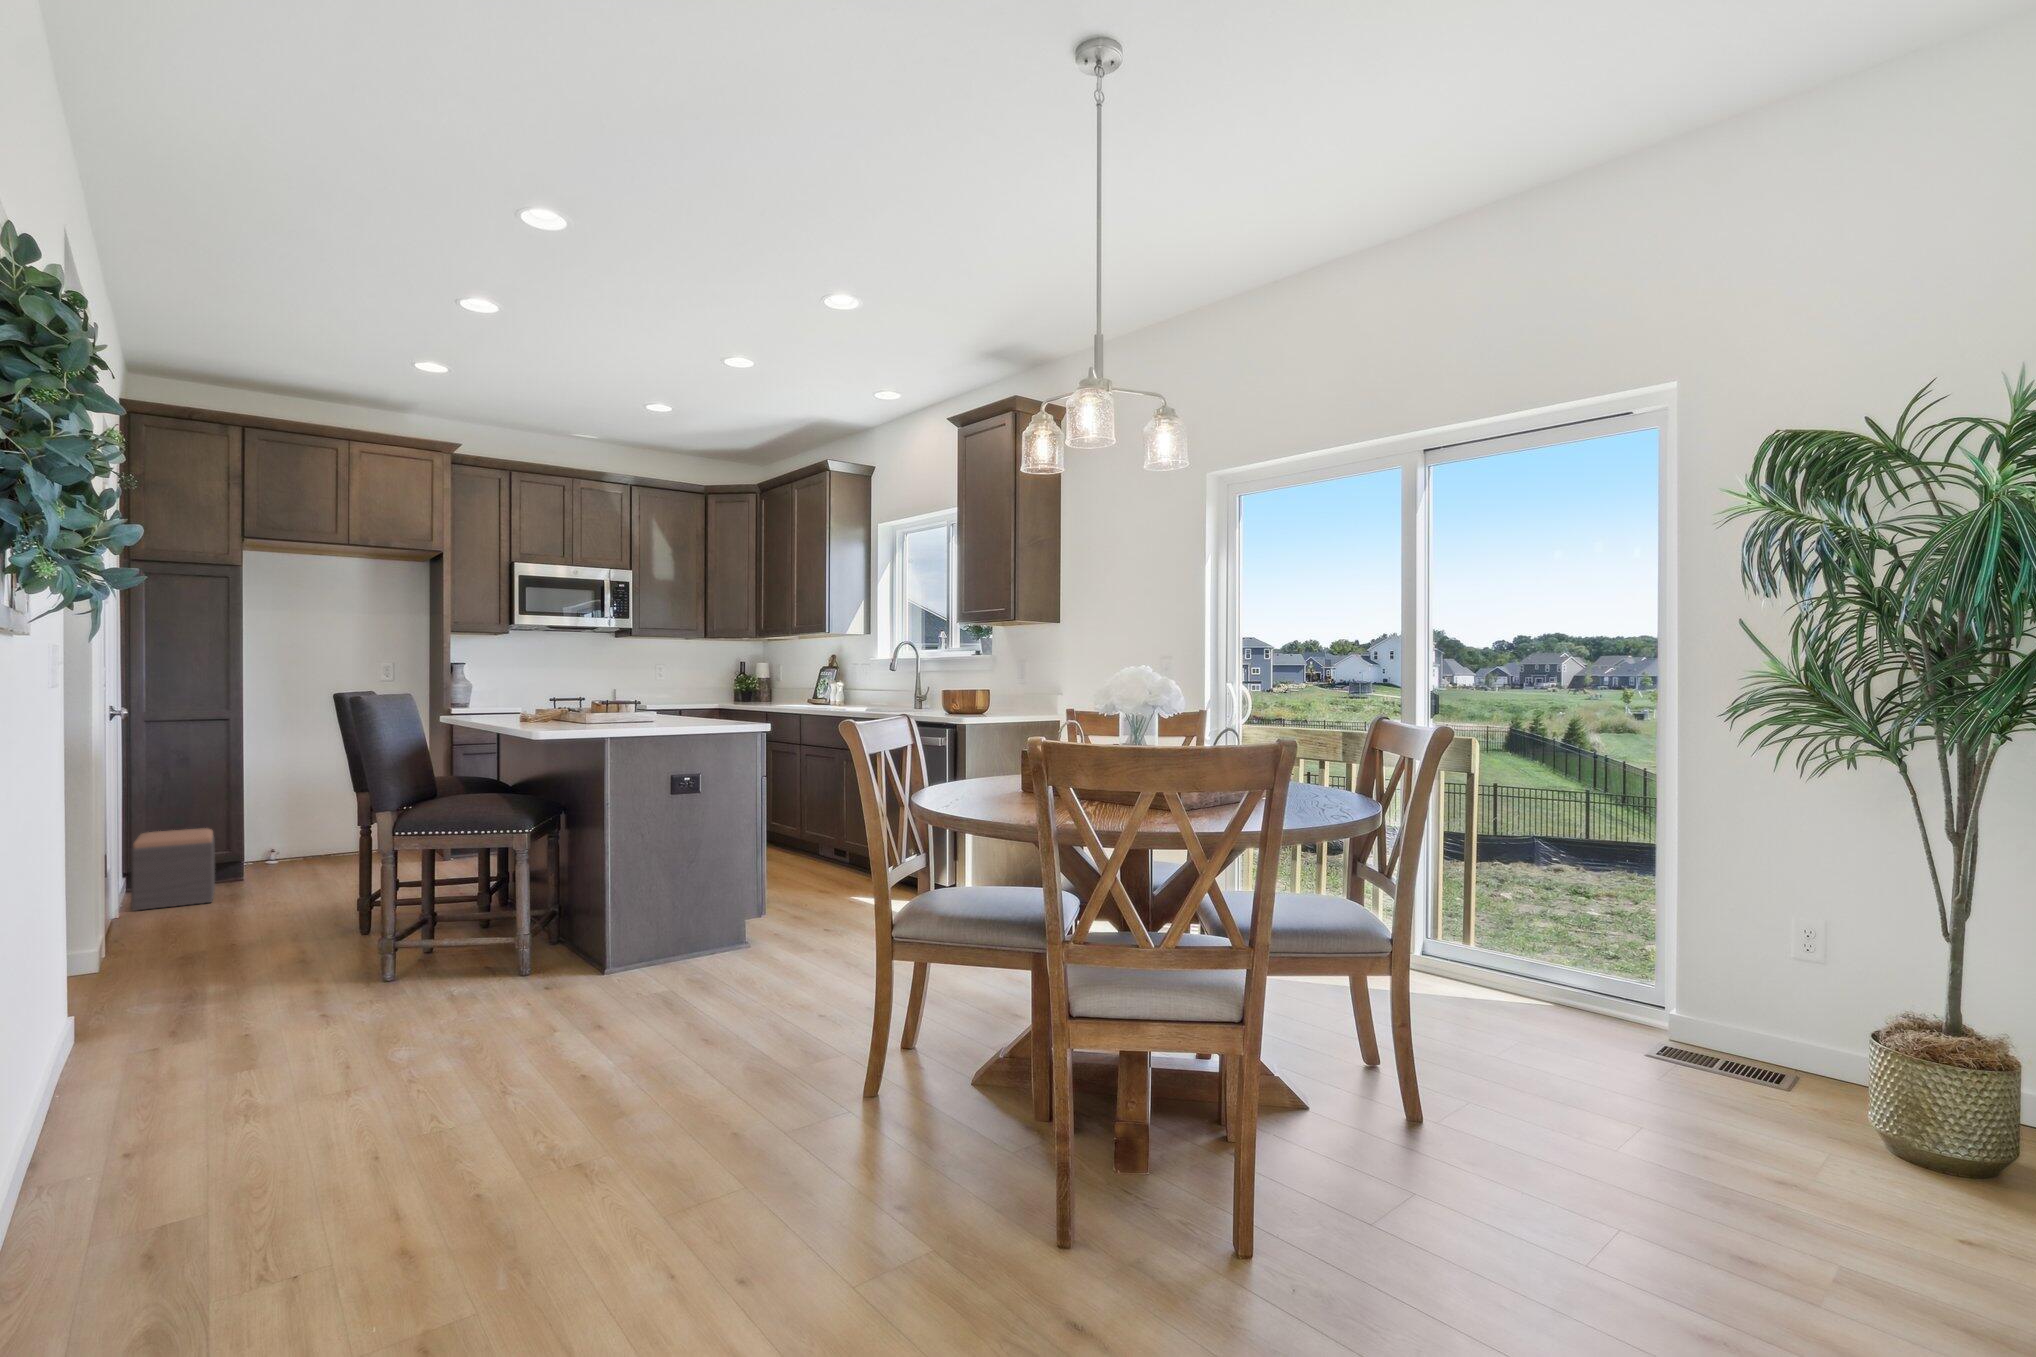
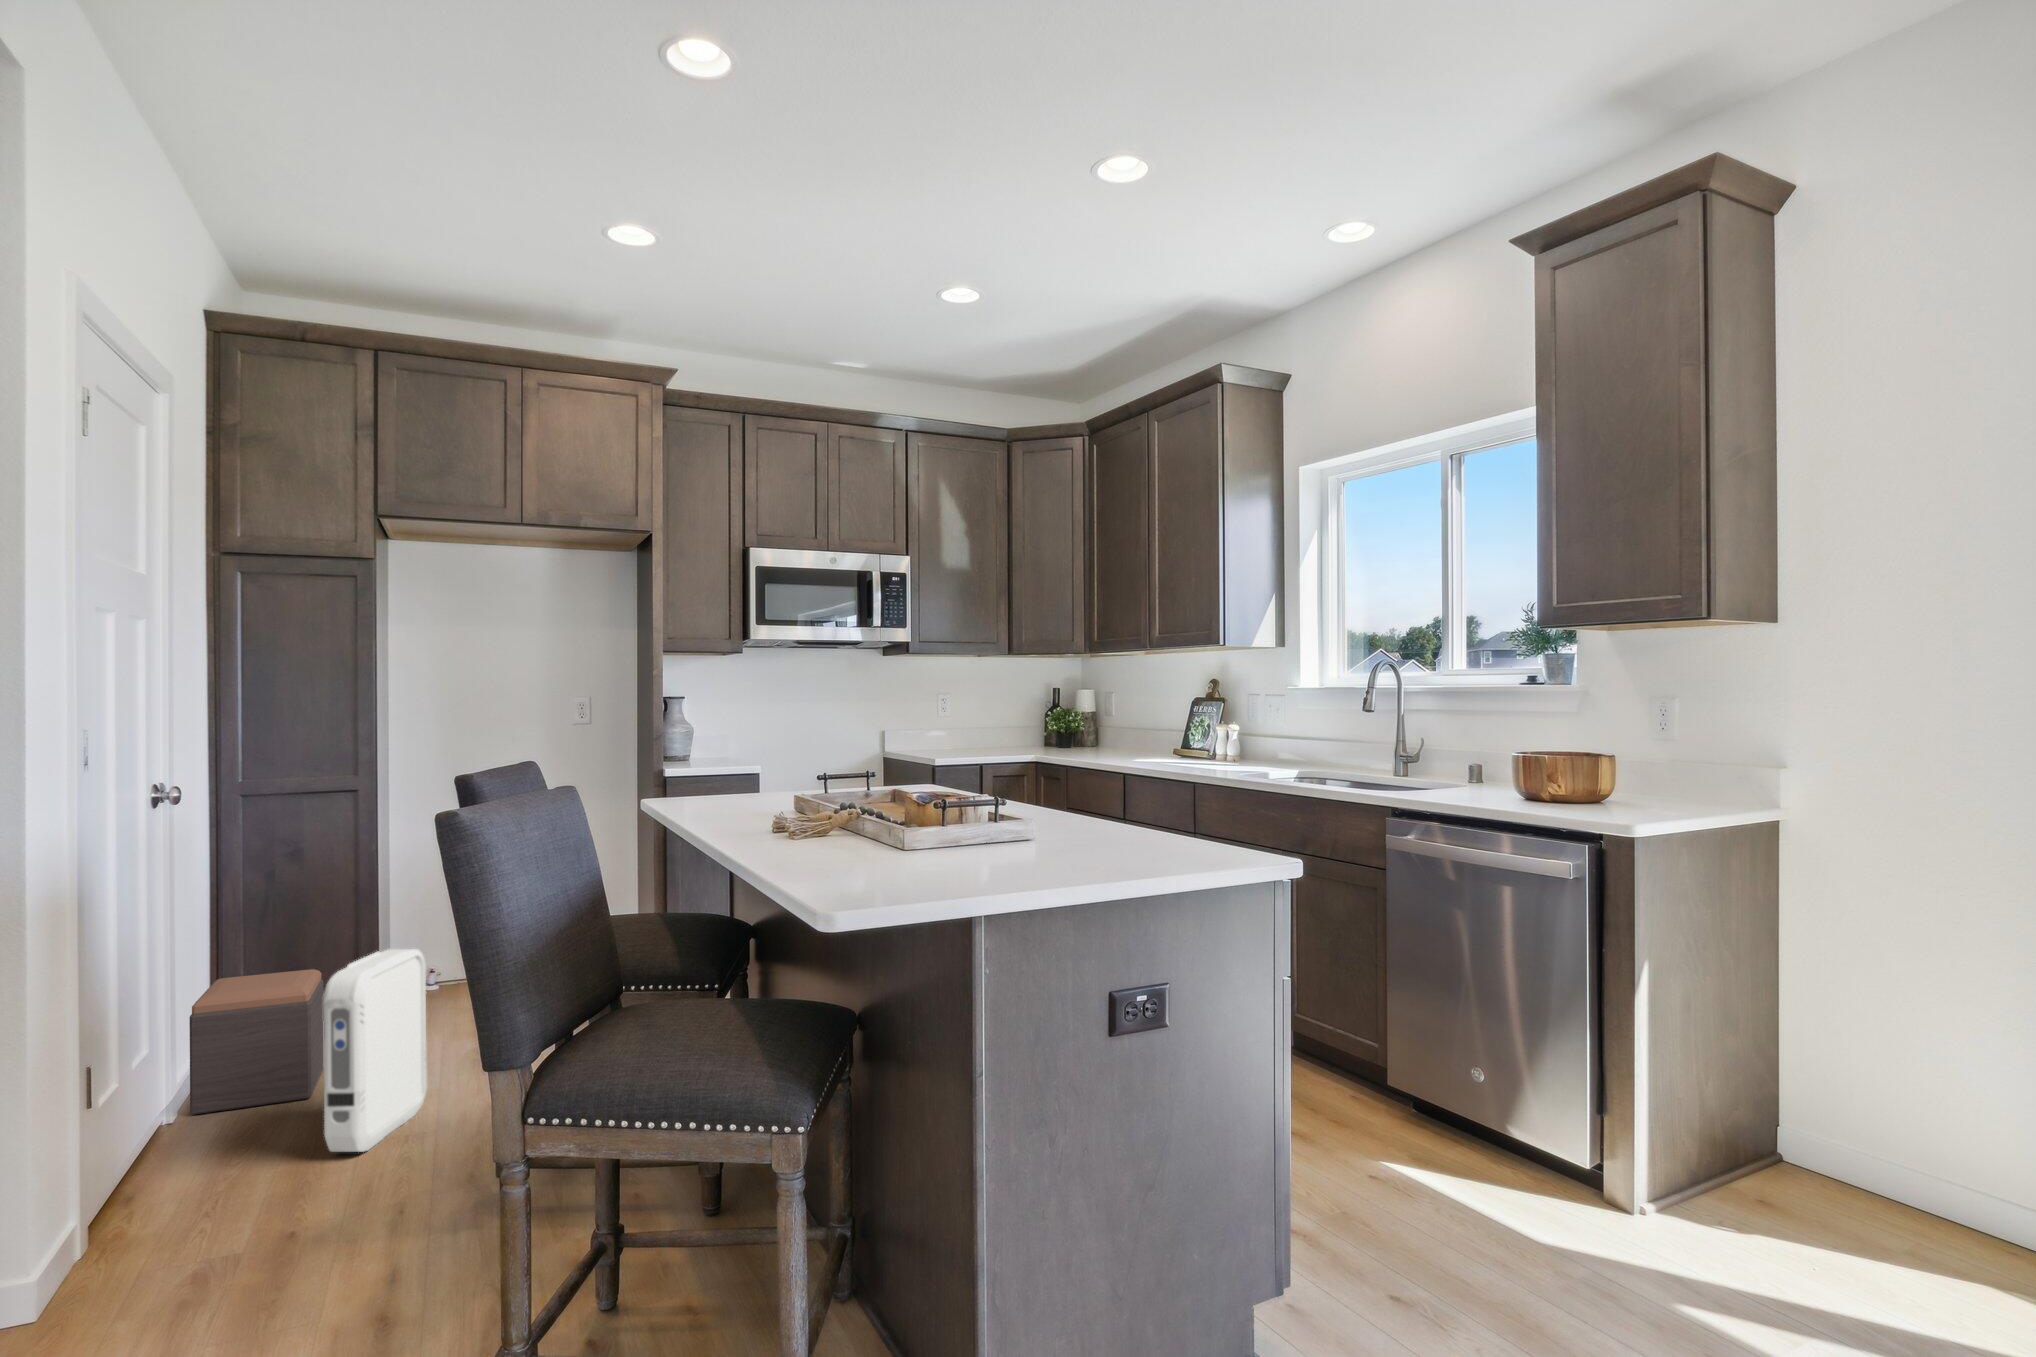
air purifier: none [236,805,295,918] -> present [323,949,427,1152]

